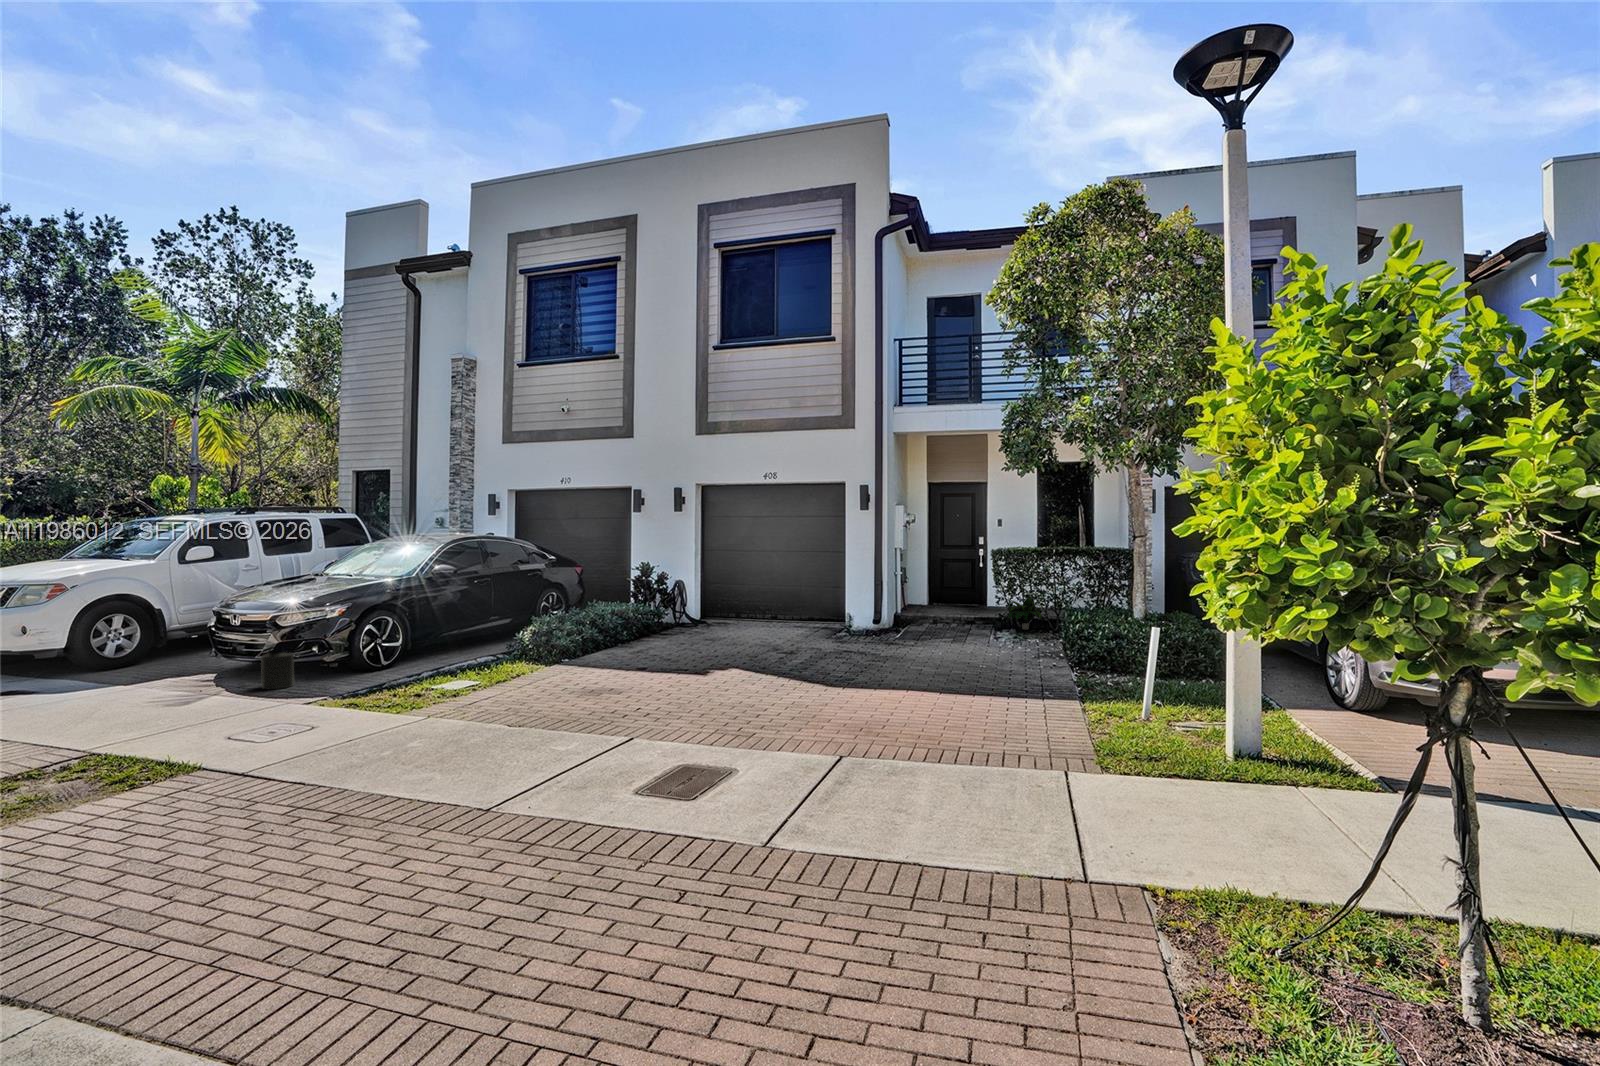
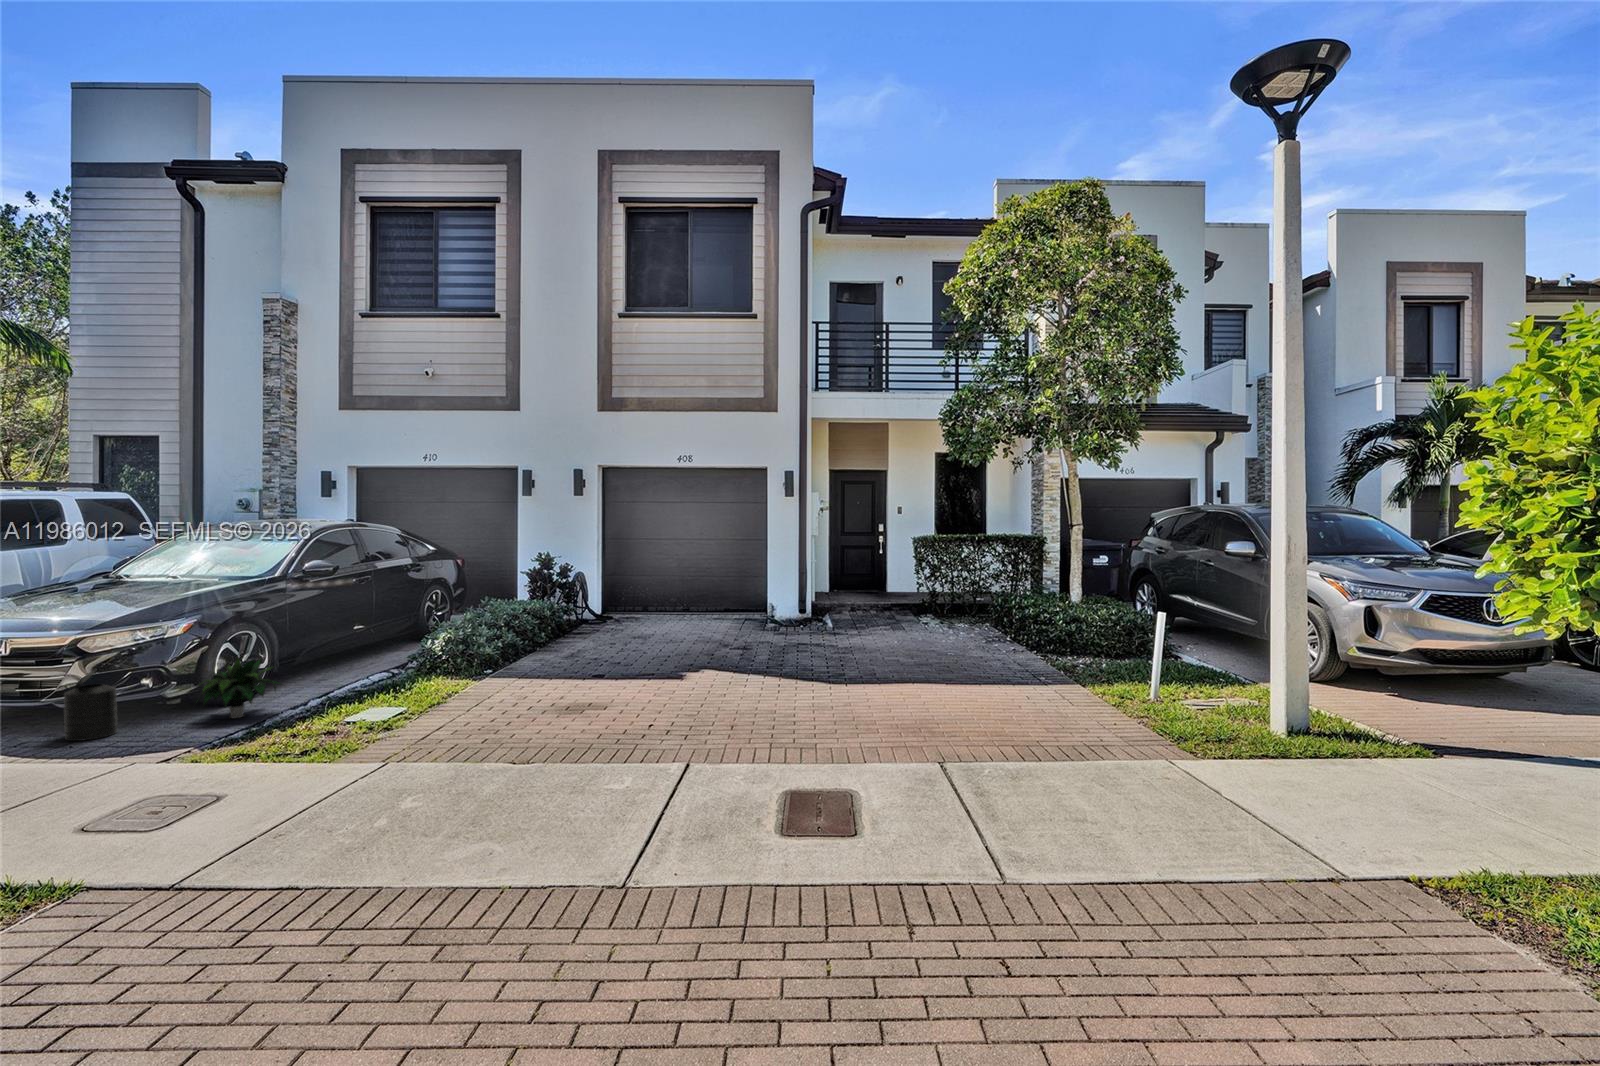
potted plant: present [1007,597,1046,630] -> present [199,657,282,718]

